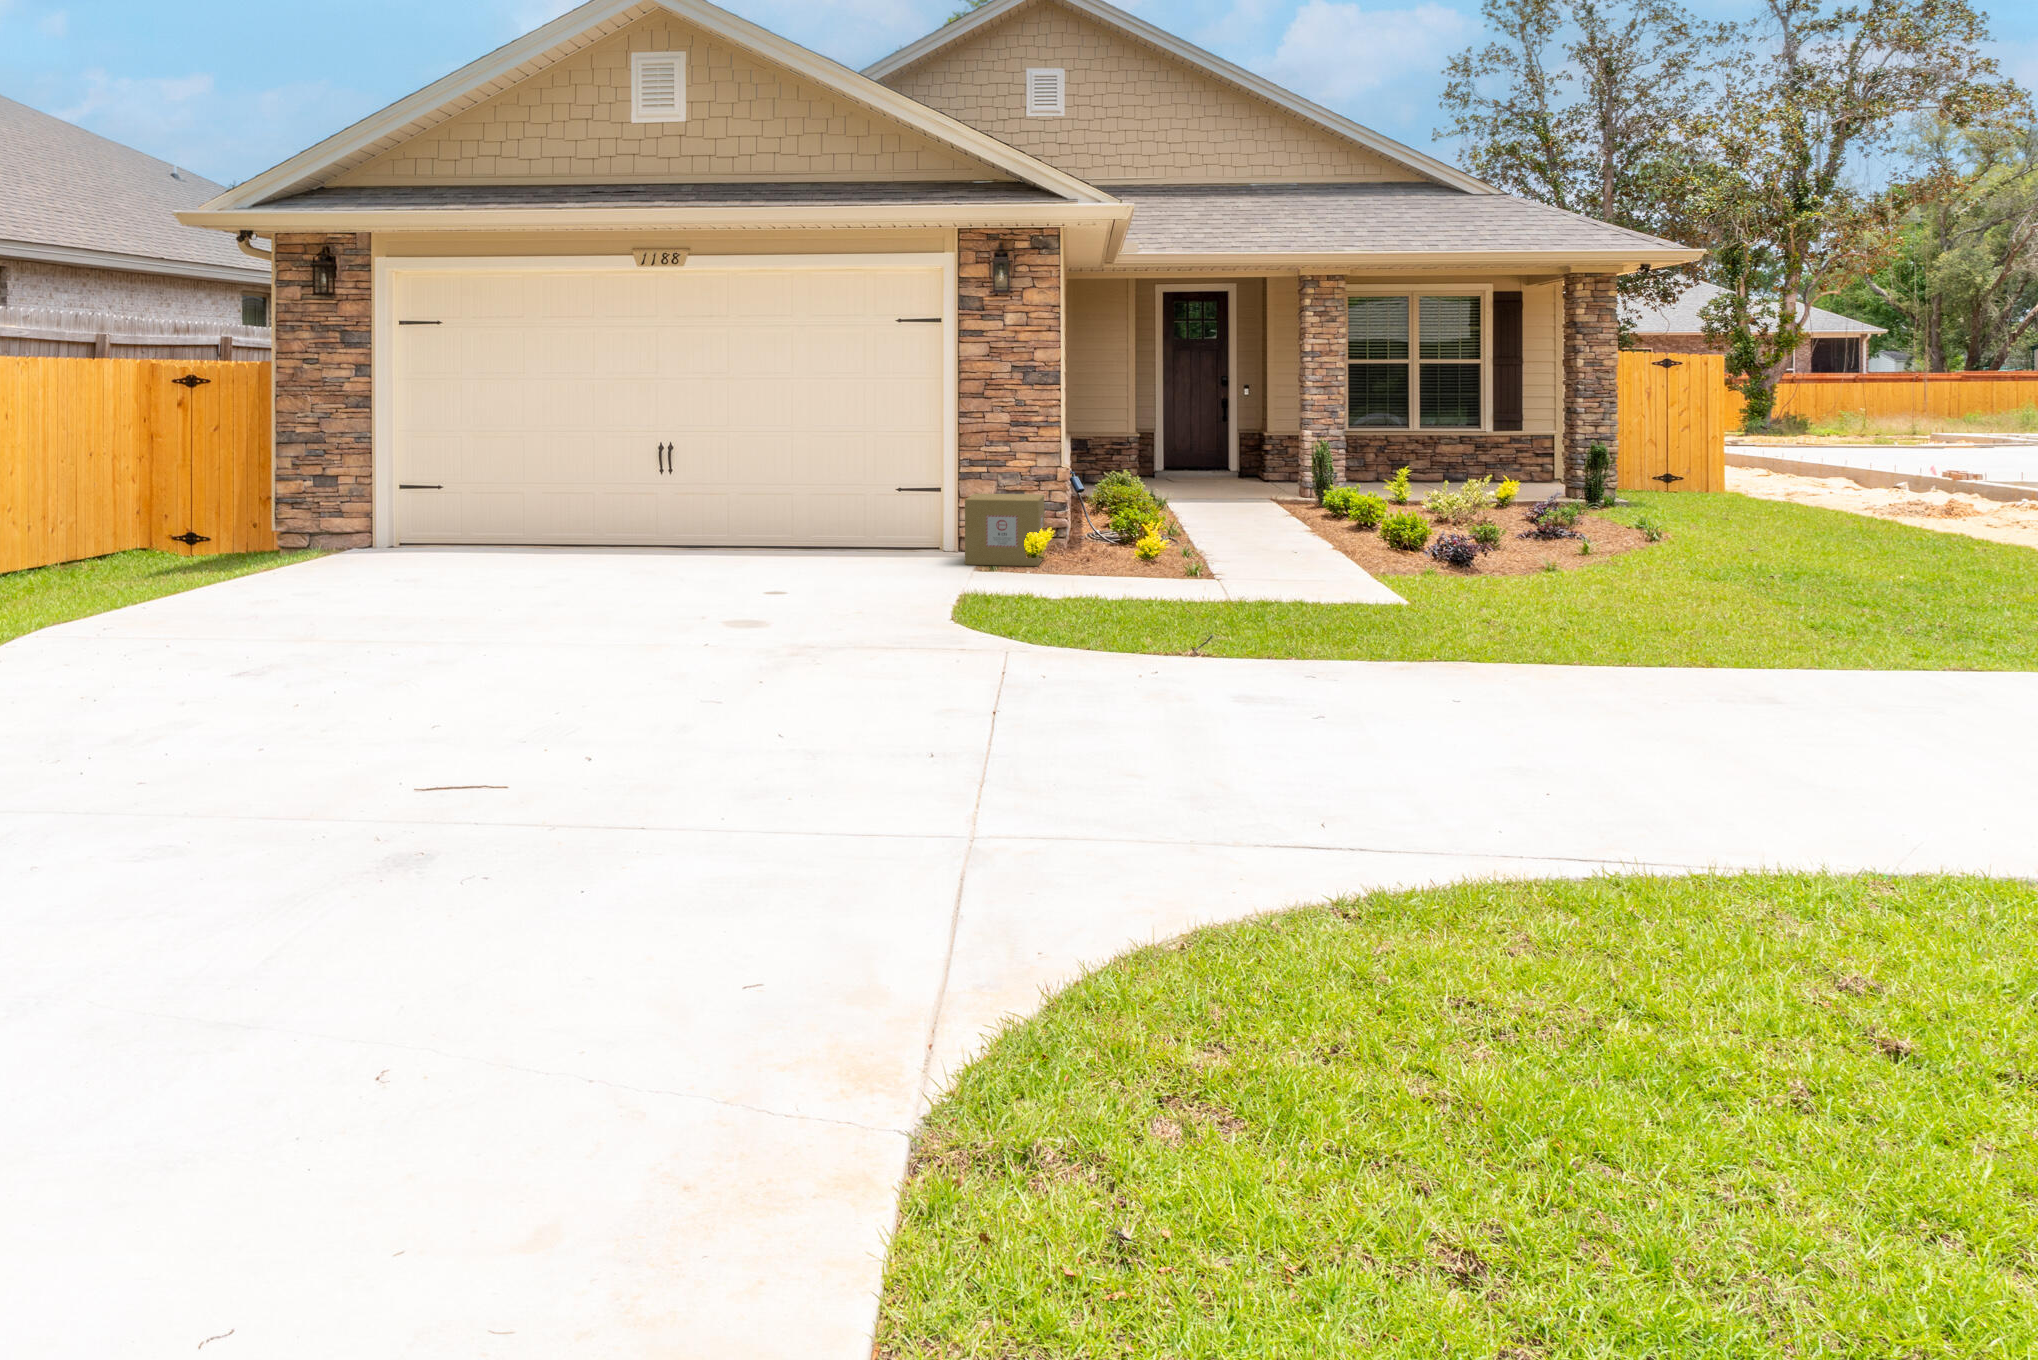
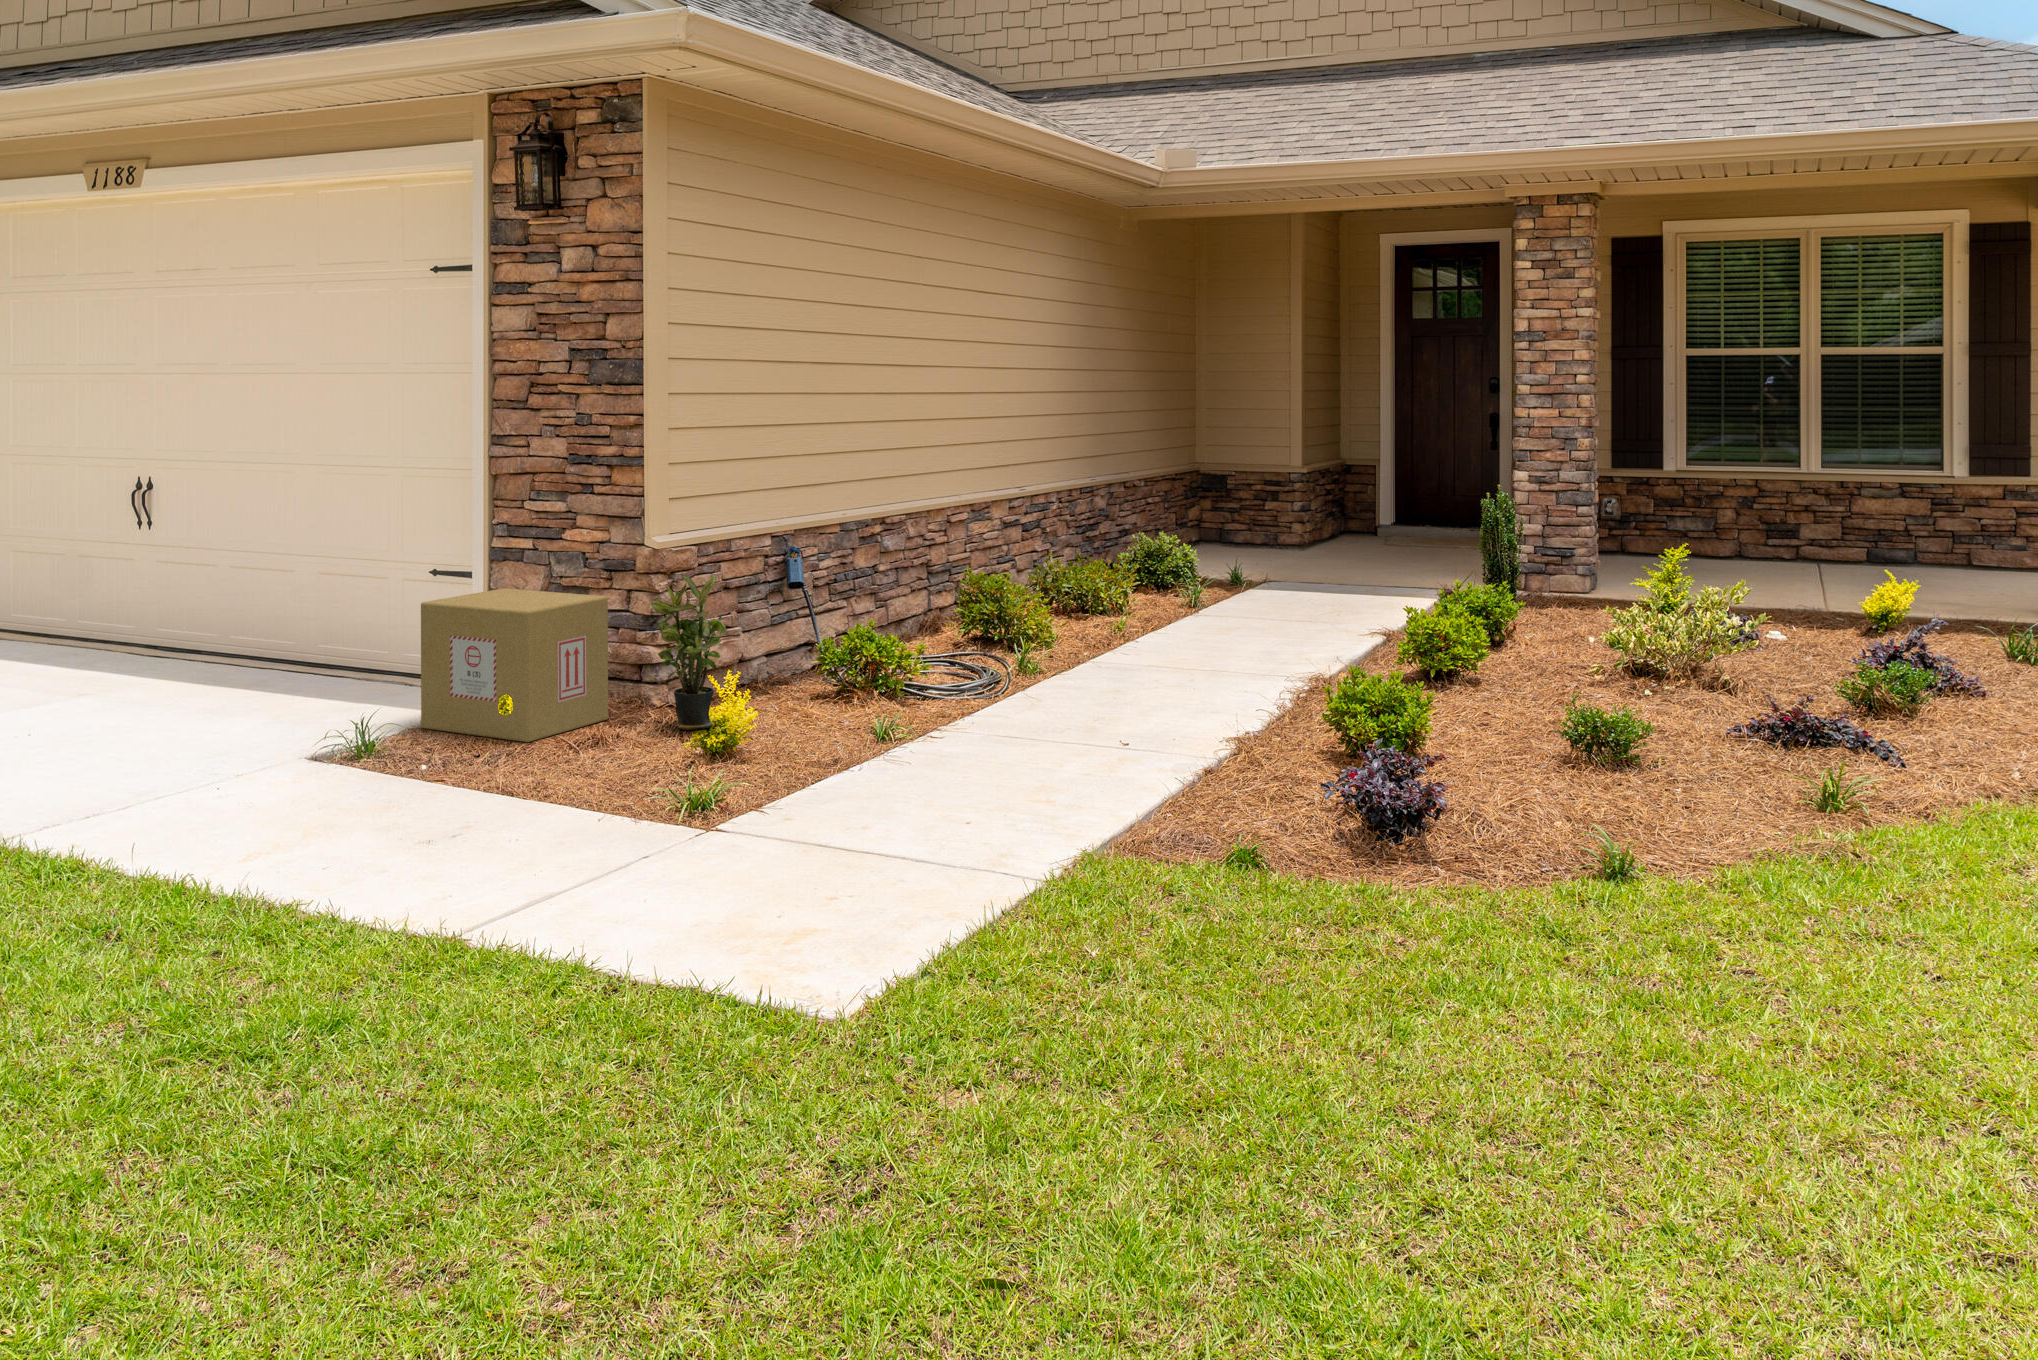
potted plant: none [1071,481,1112,560] -> present [650,574,727,730]

